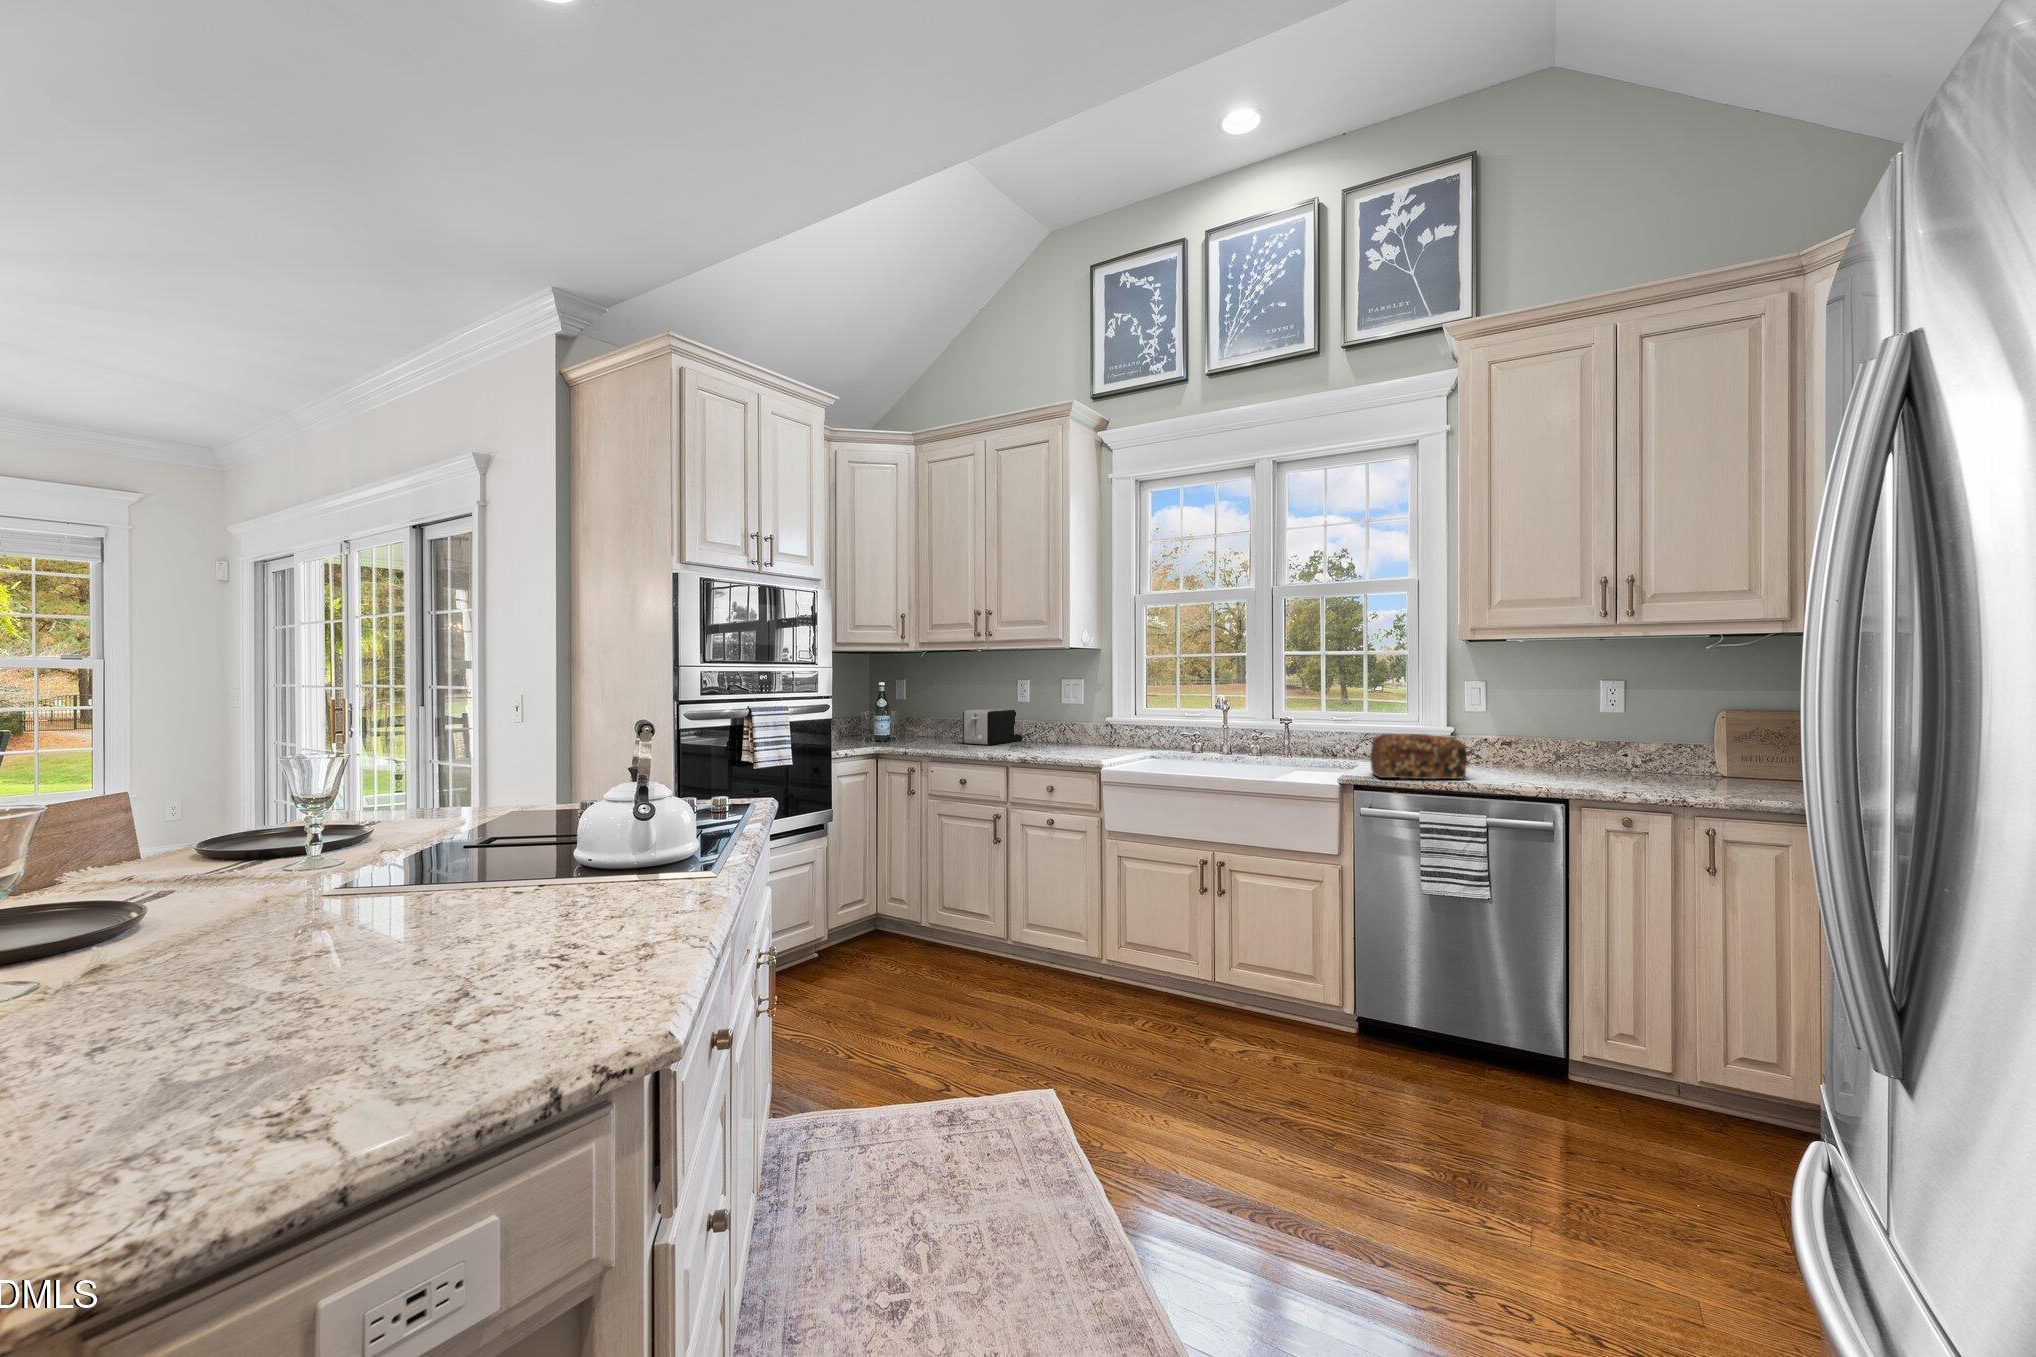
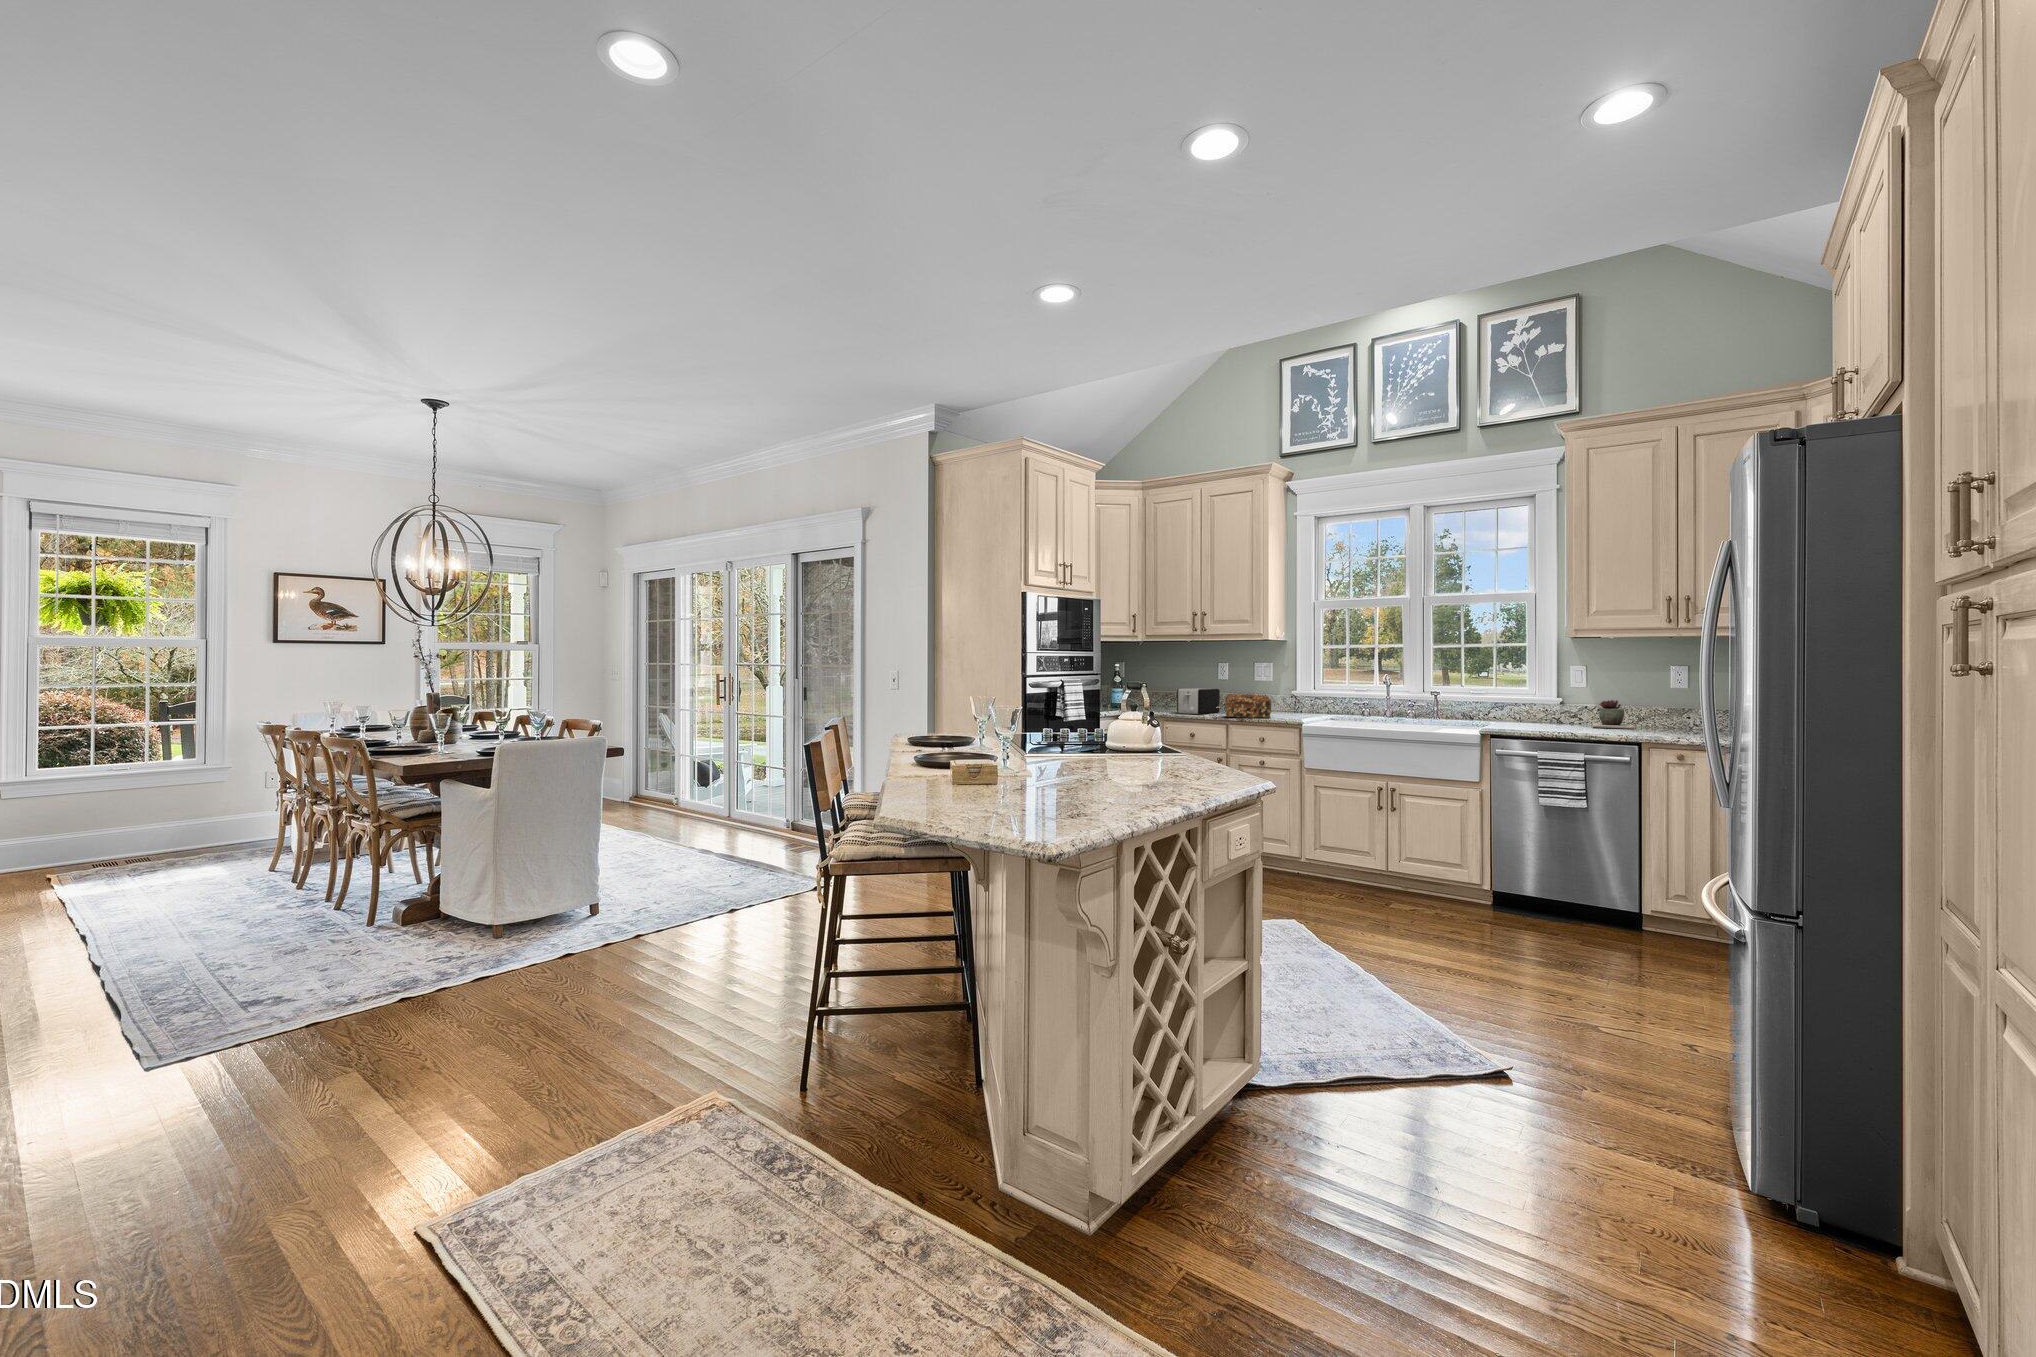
succulent plant: none [1497,731,1555,775] -> present [1593,700,1634,729]
bread loaf: present [1370,734,1467,779] -> present [1225,694,1271,718]

